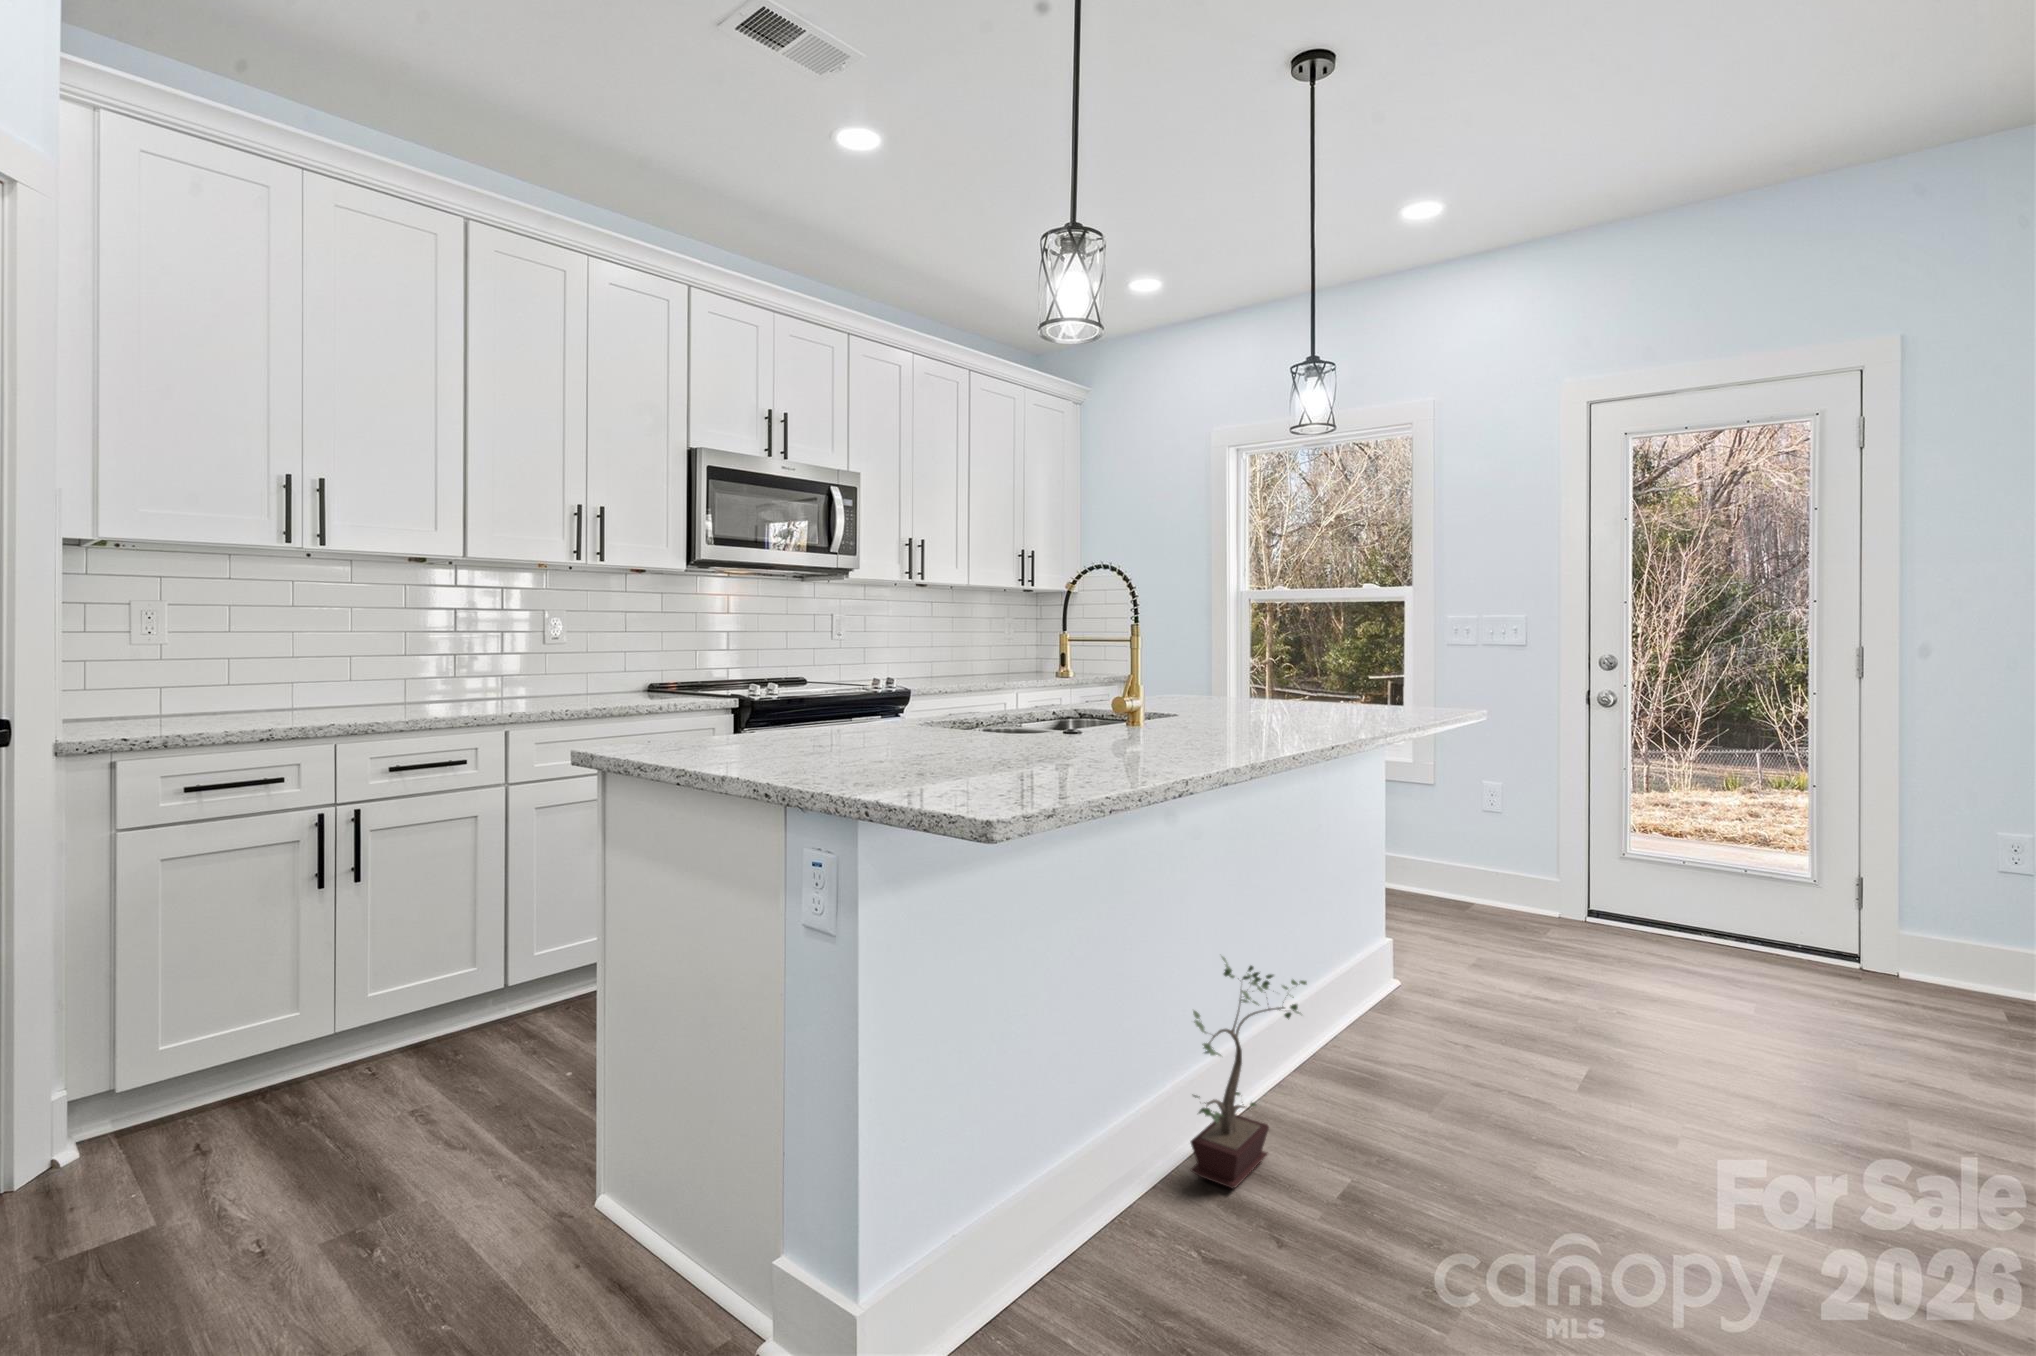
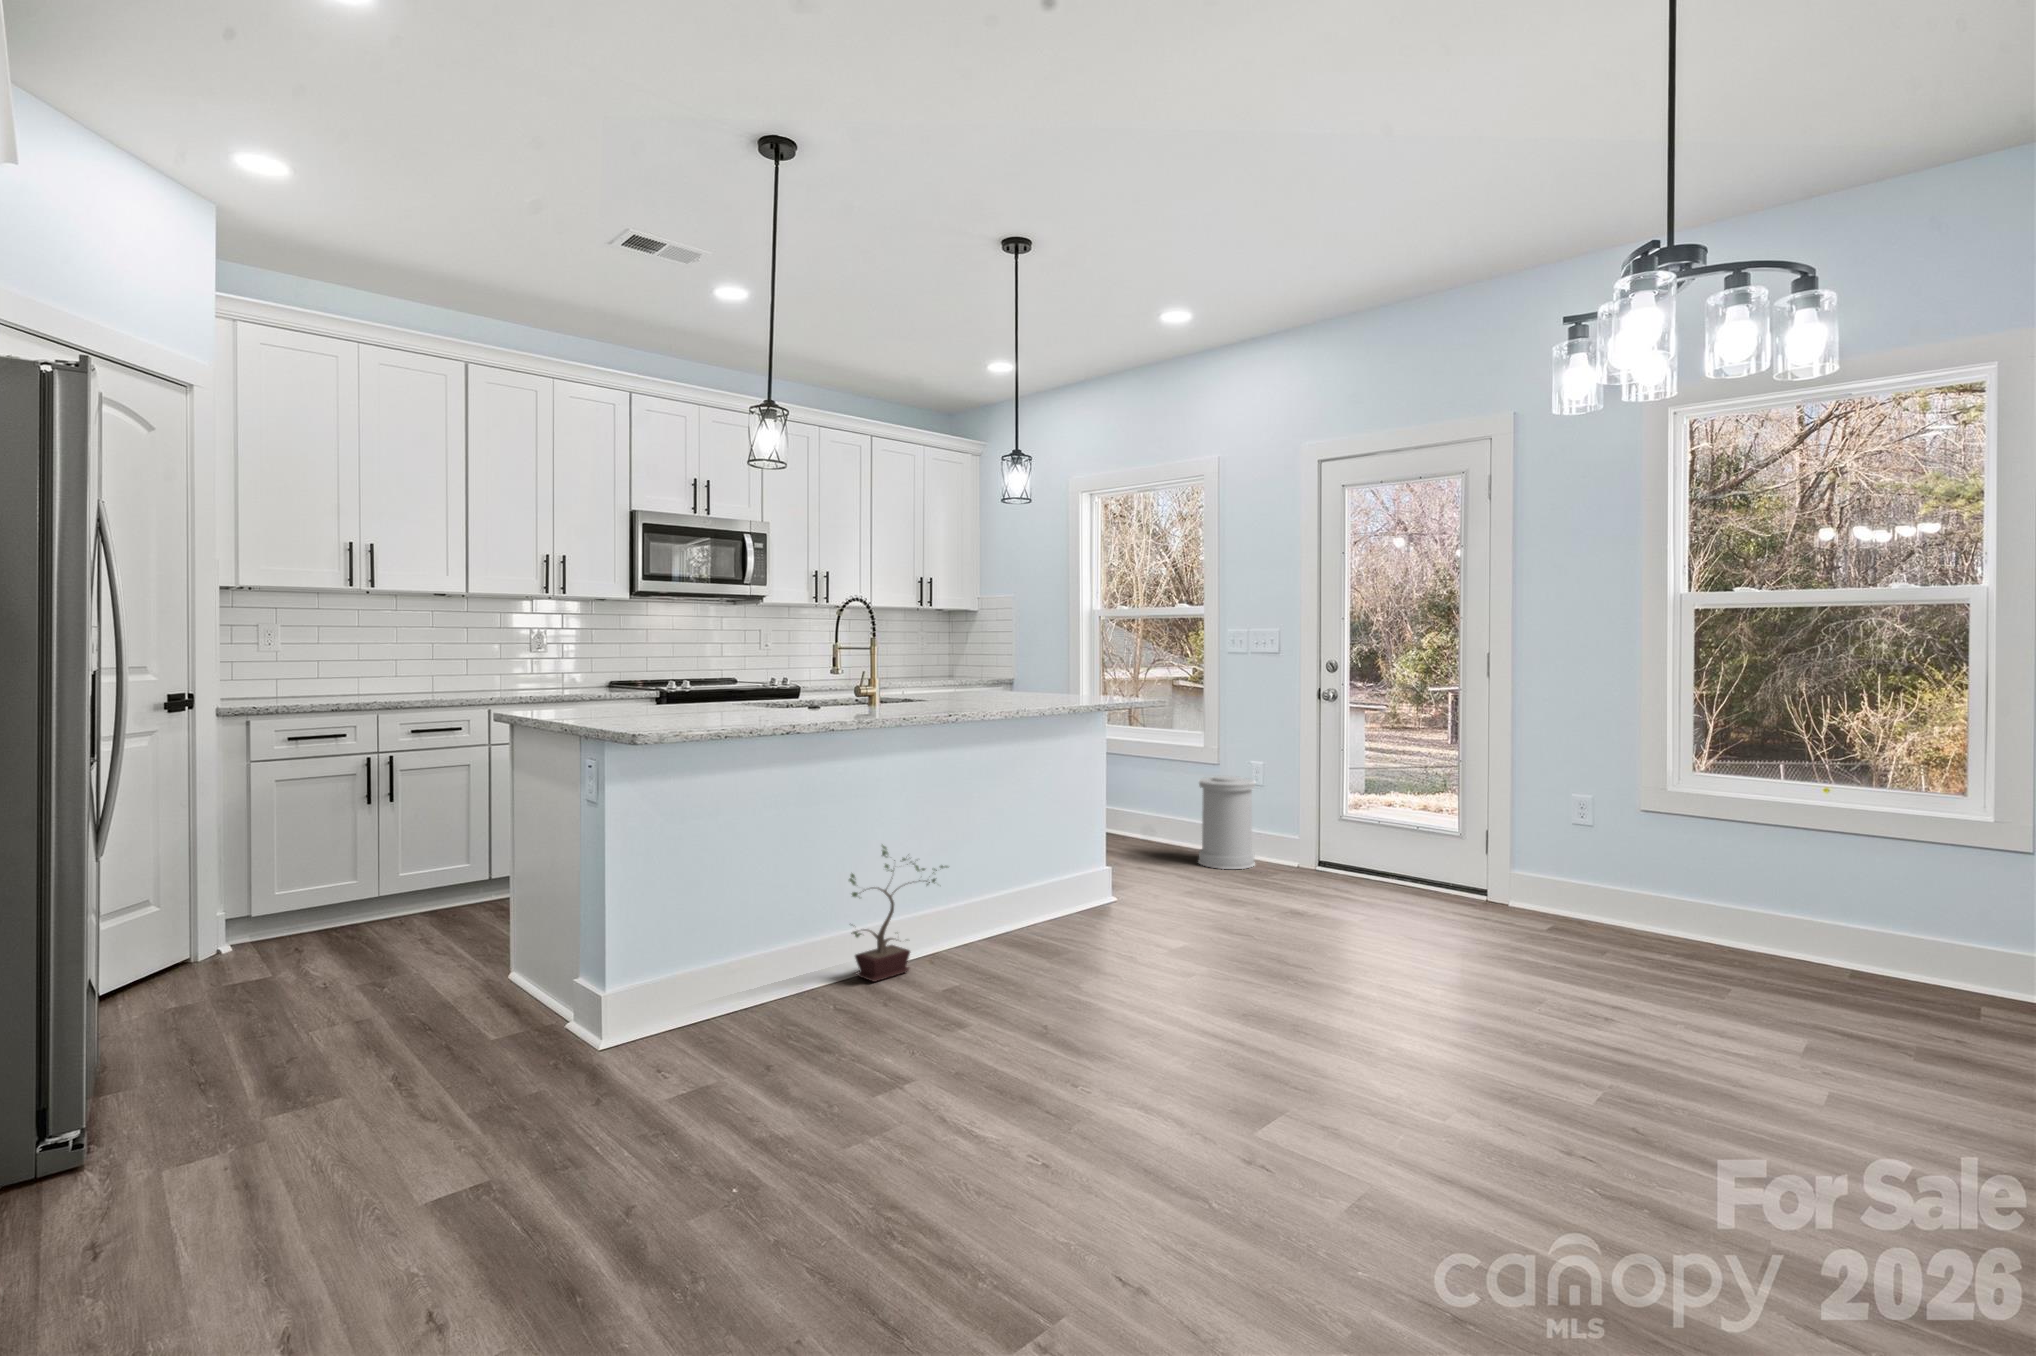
trash can: none [1422,803,1502,924] -> present [1199,776,1255,869]

